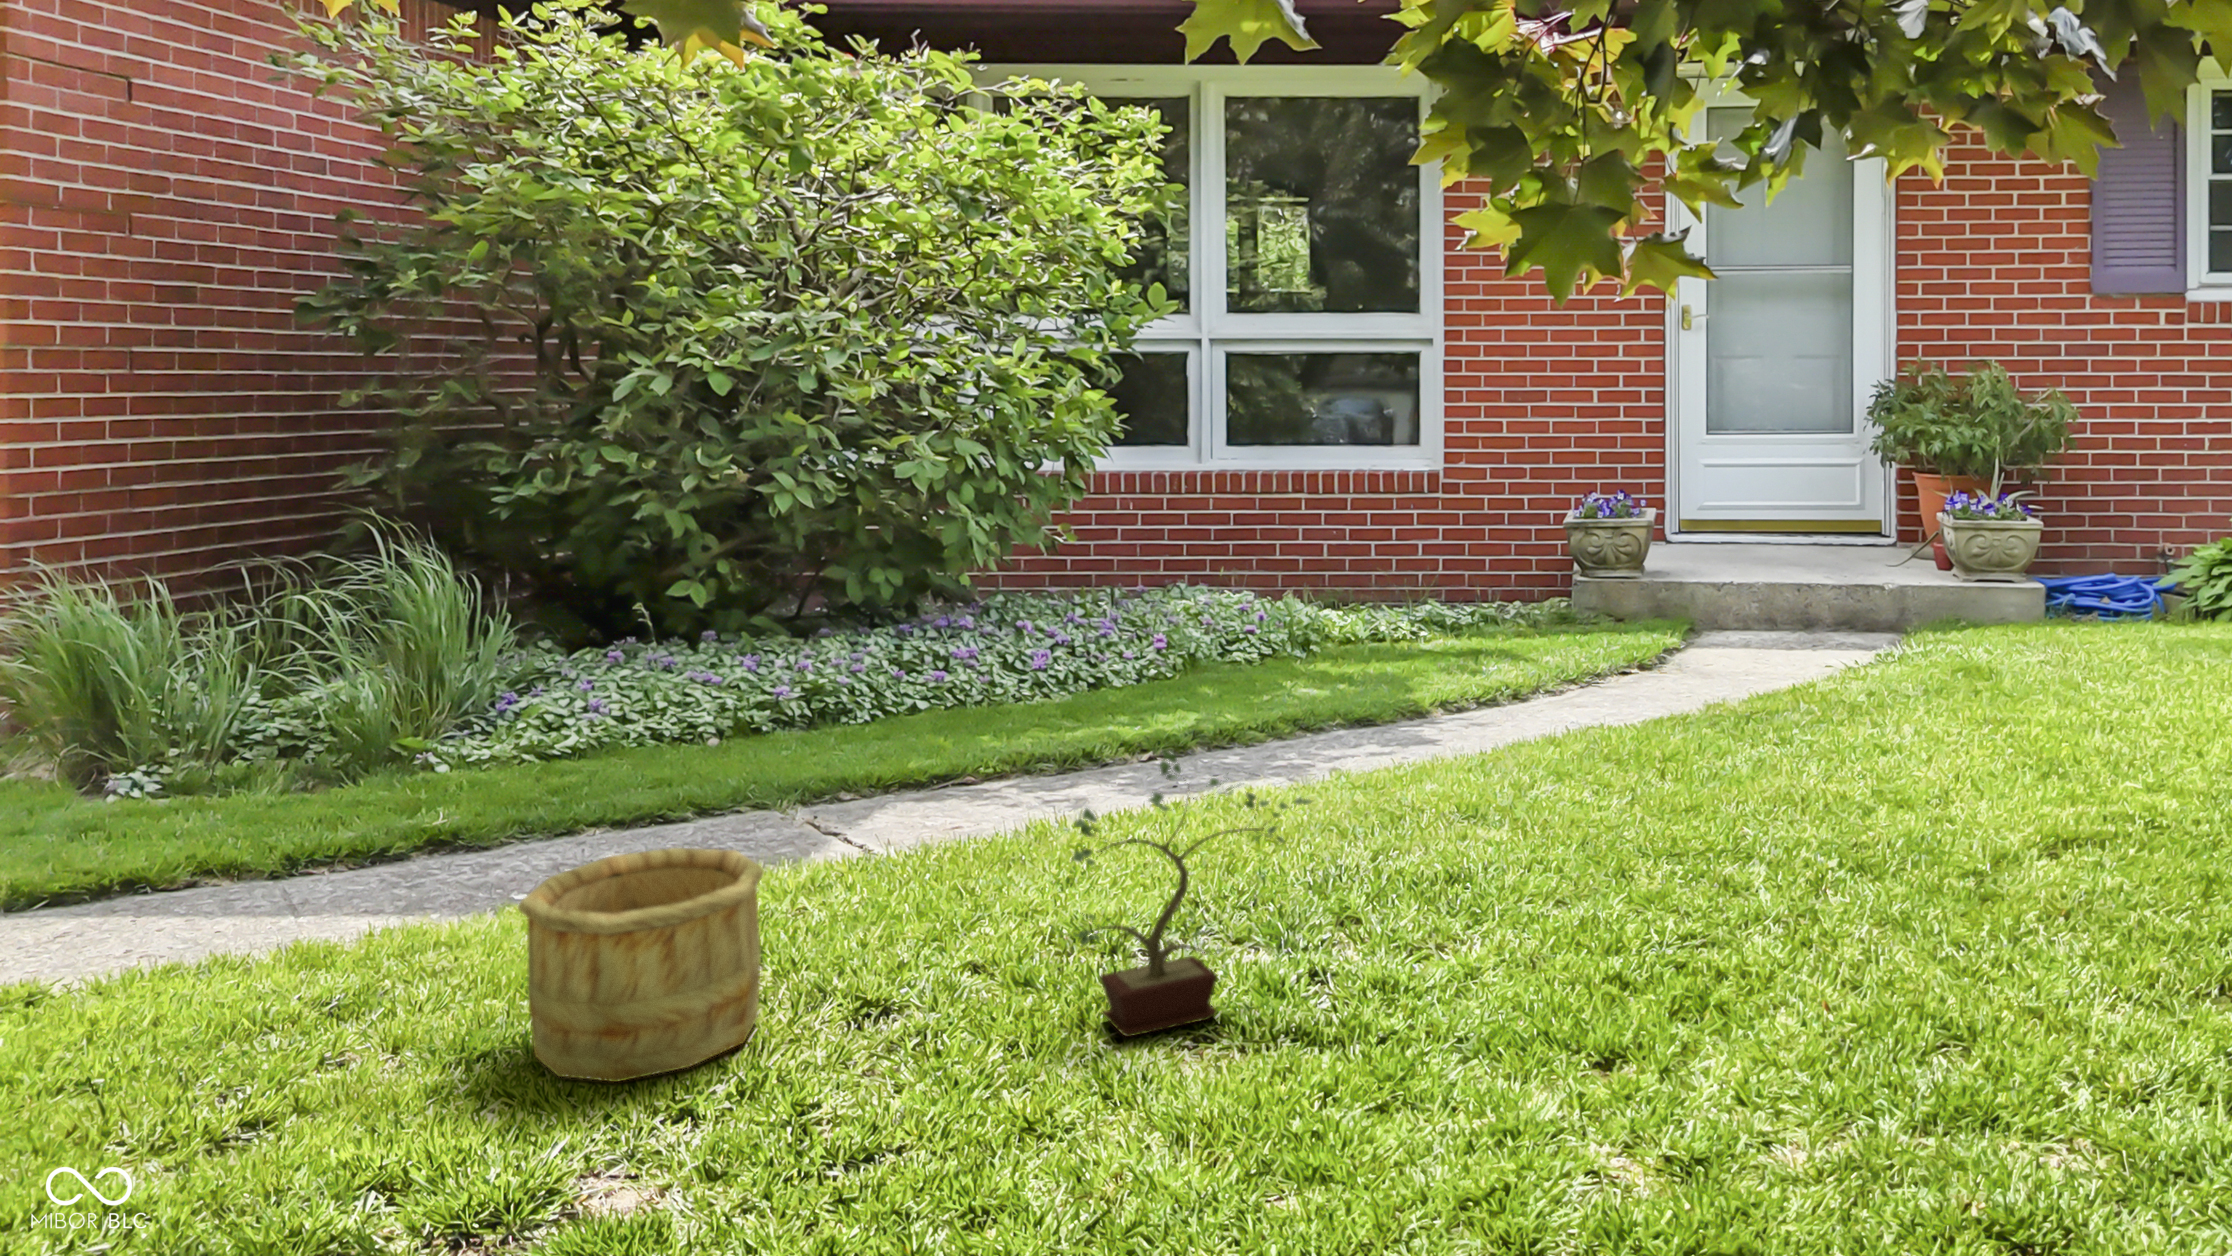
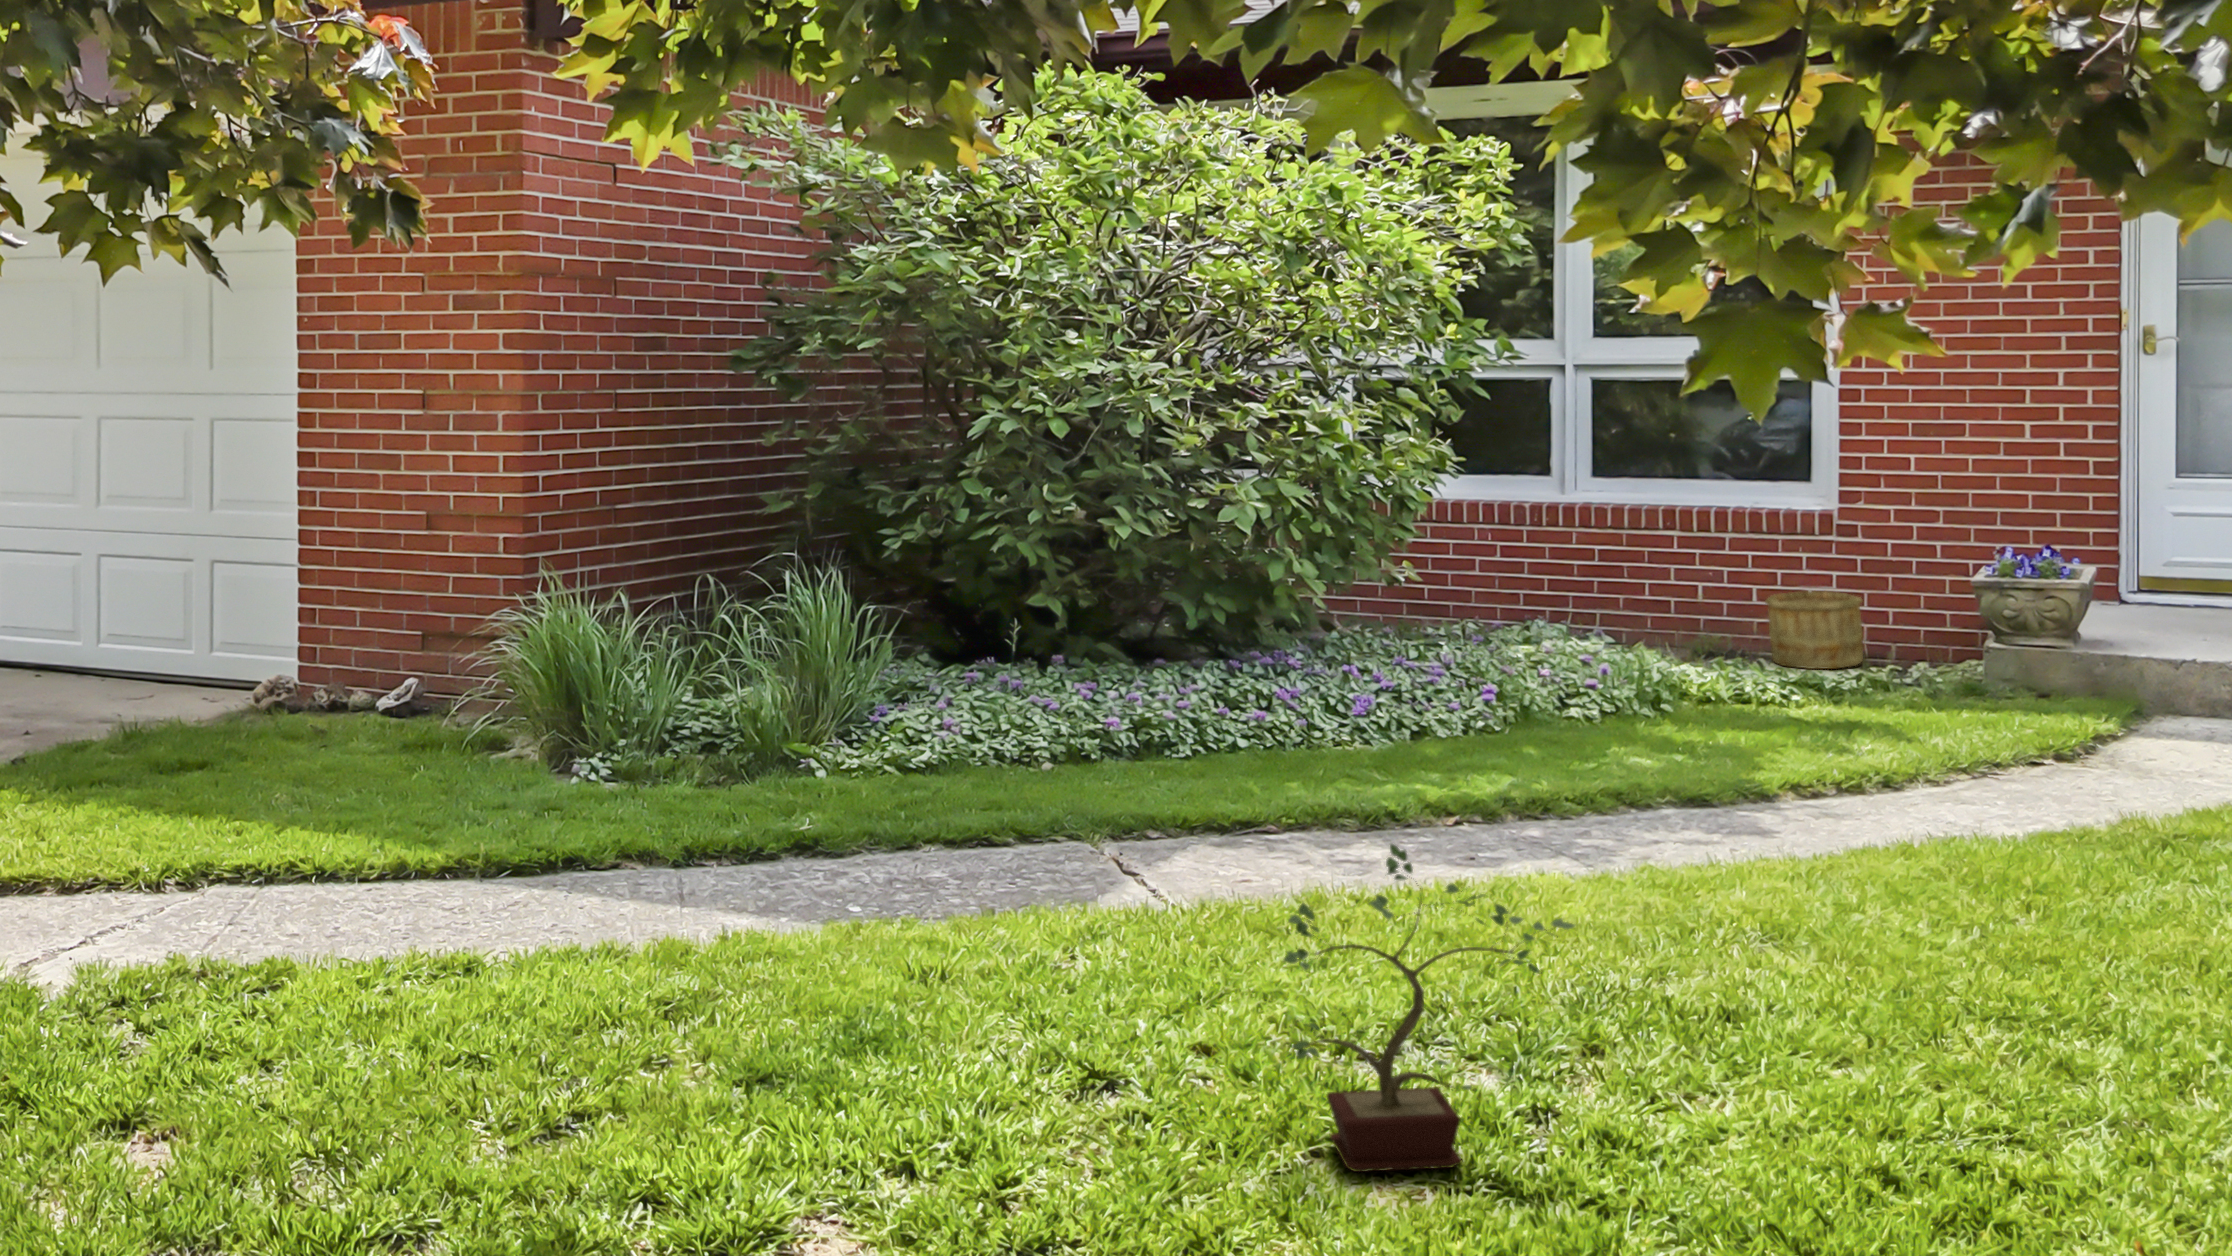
wooden bucket: present [518,848,764,1082] -> present [1765,591,1863,669]

